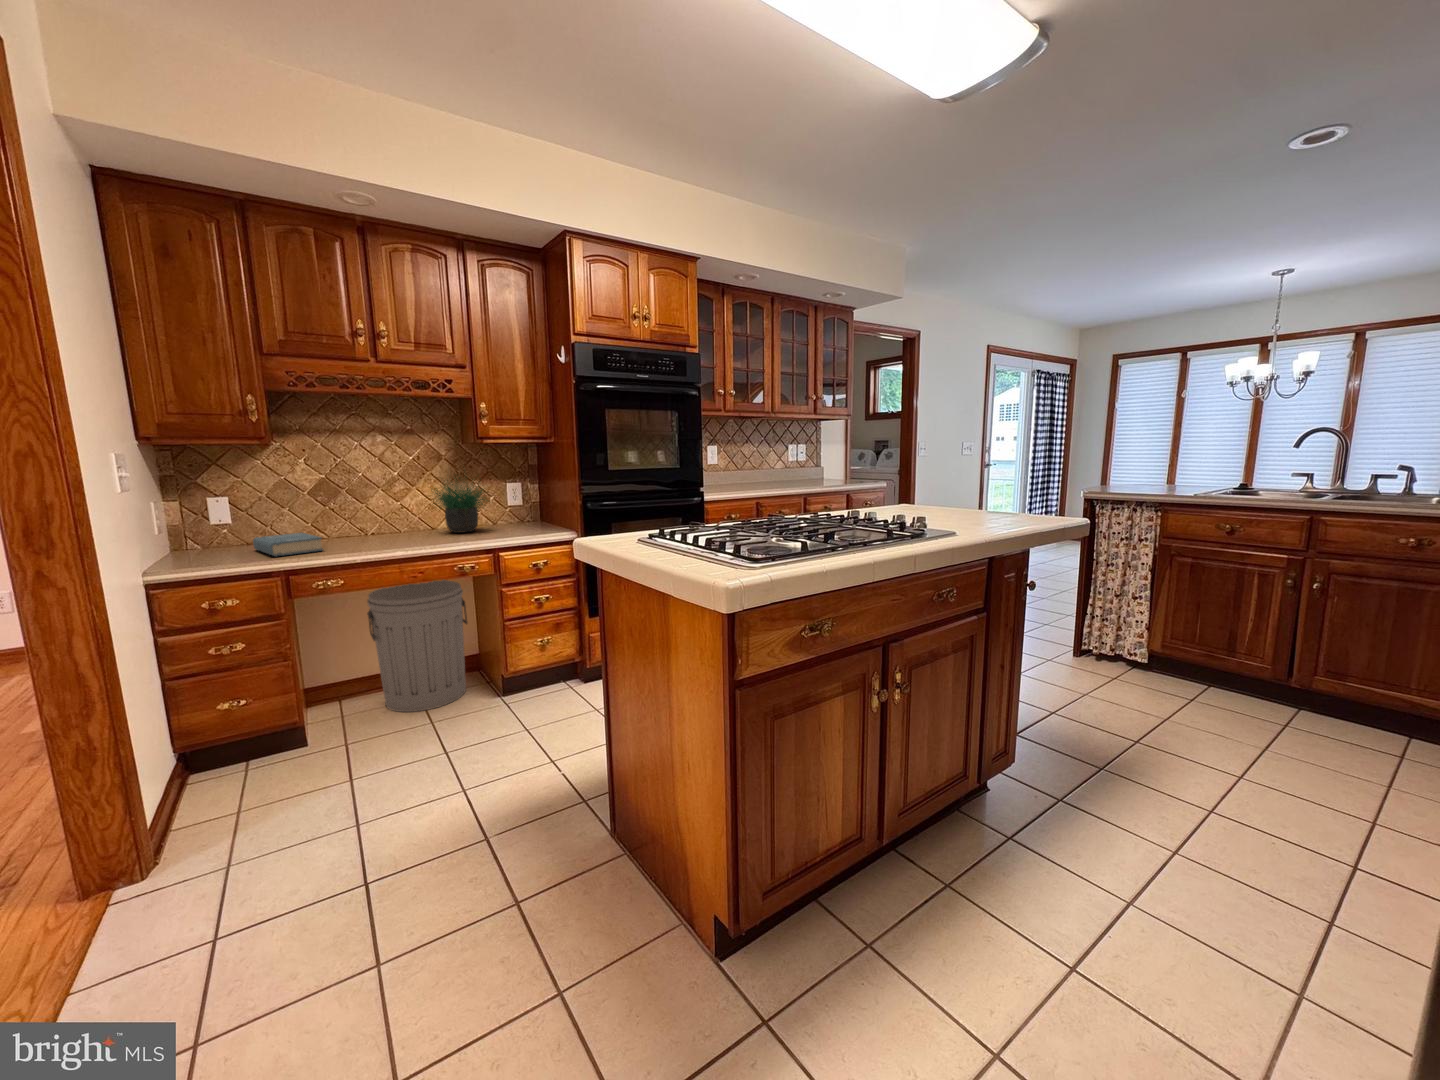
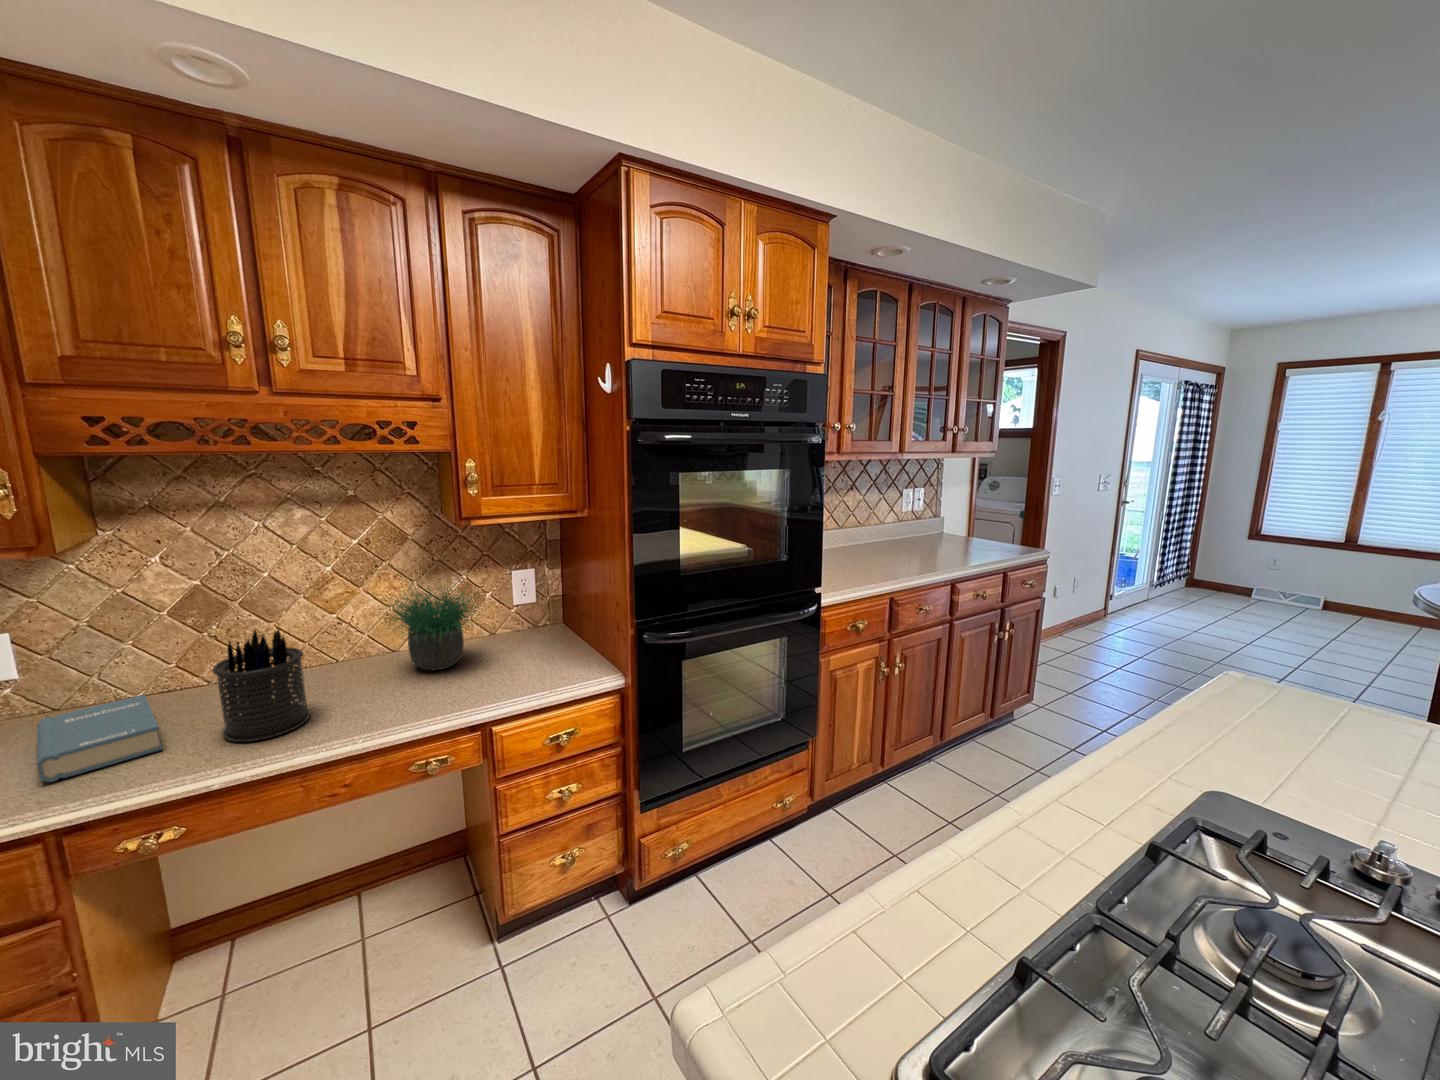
pen holder: none [347,488,396,549] -> present [212,629,310,742]
trash can: present [367,580,467,712] -> none [264,740,442,996]

